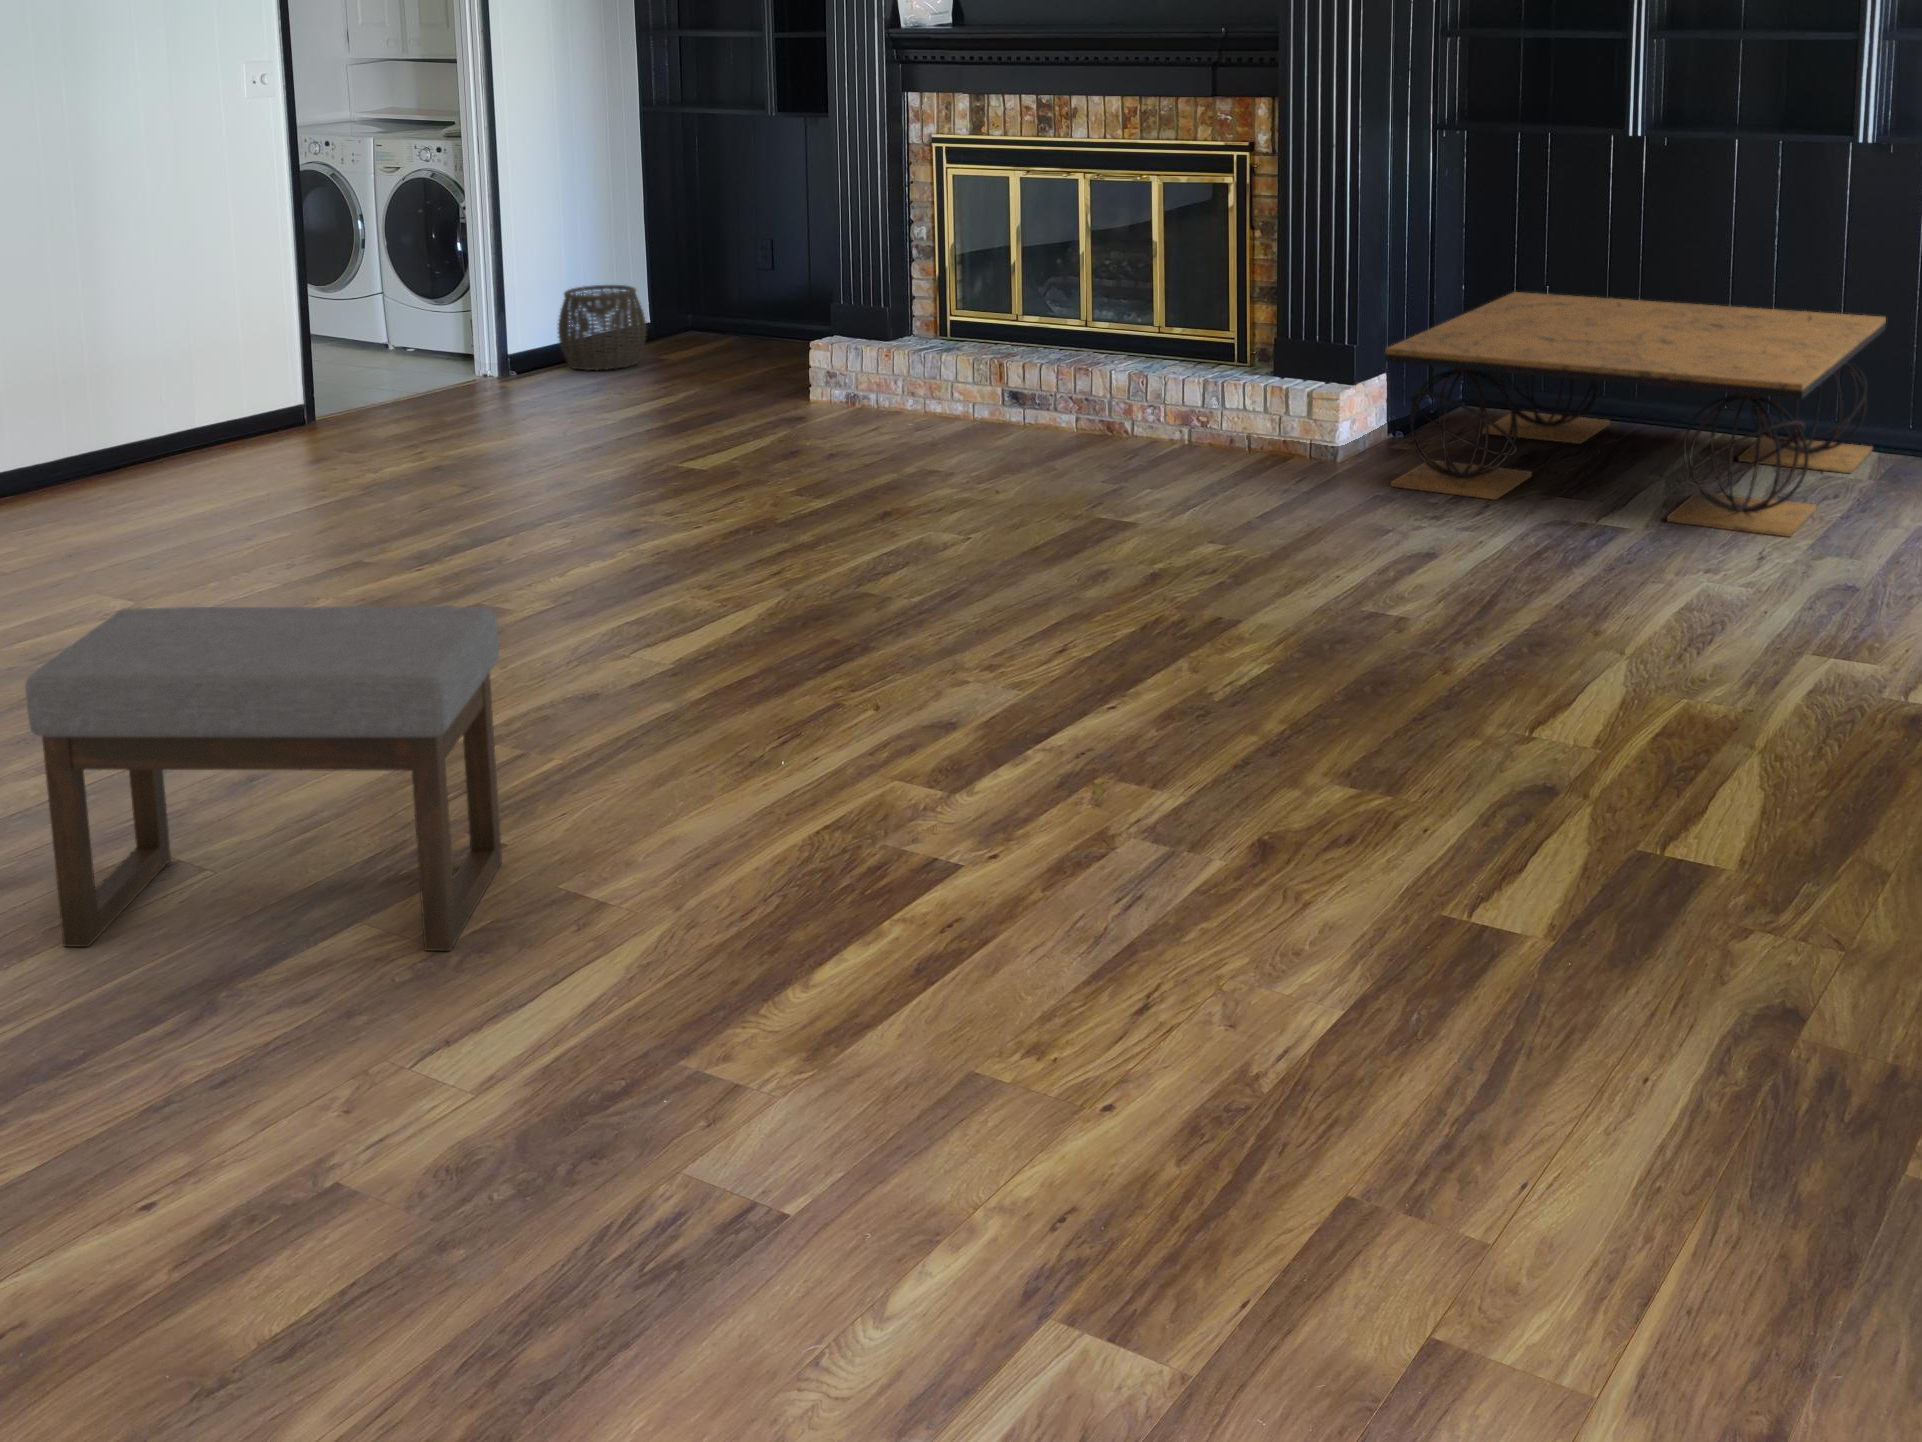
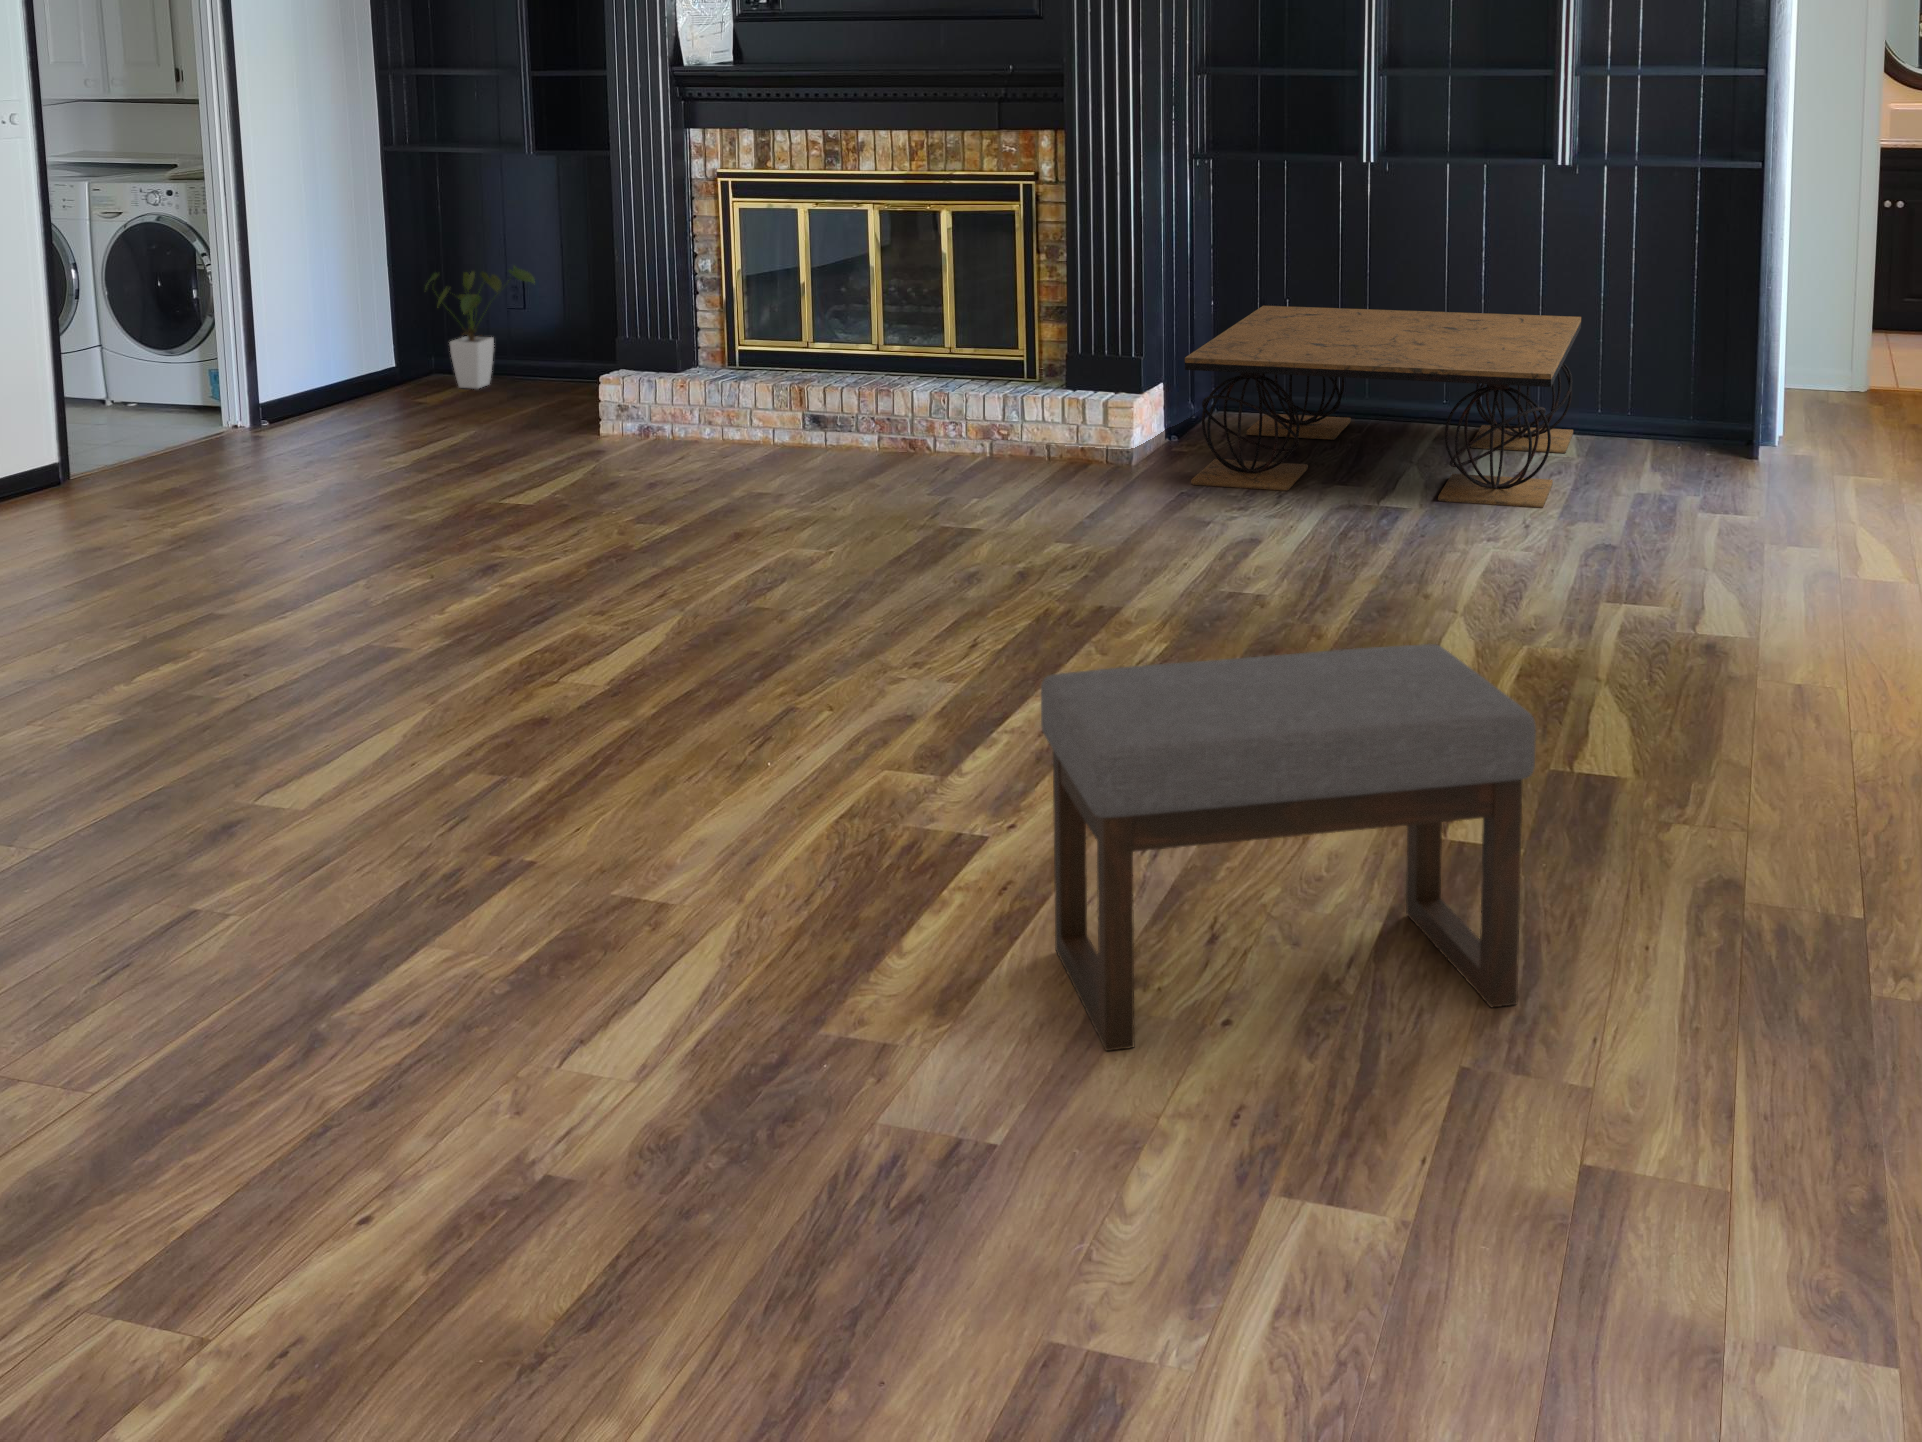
house plant: none [666,227,778,349] -> present [425,266,535,389]
woven basket: present [558,285,646,371] -> none [314,327,409,415]
ottoman: present [25,606,502,951] -> present [1041,644,1536,1051]

